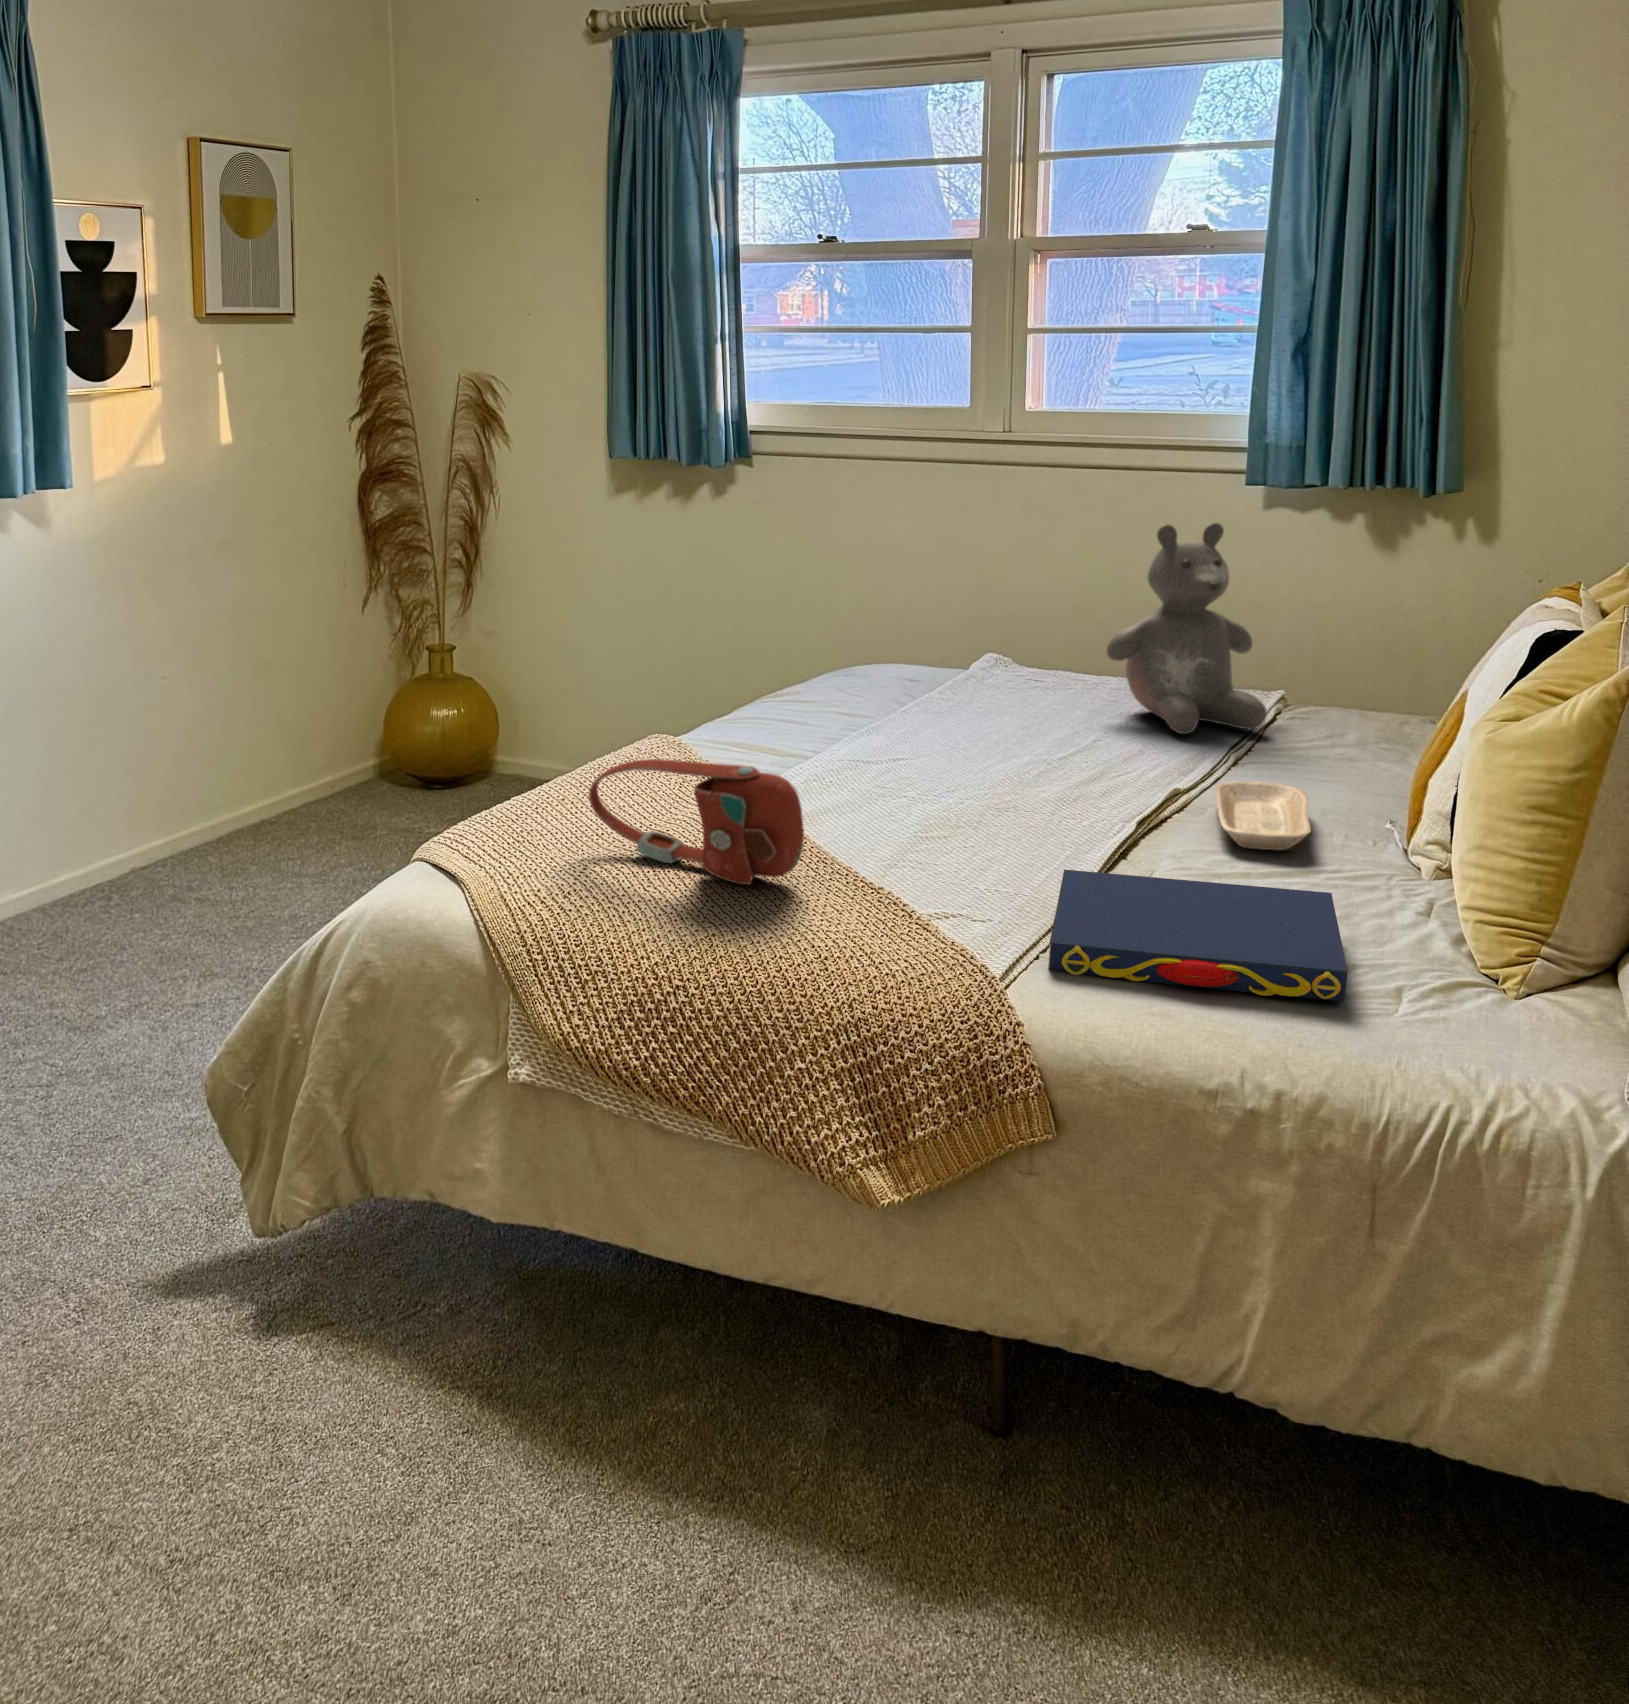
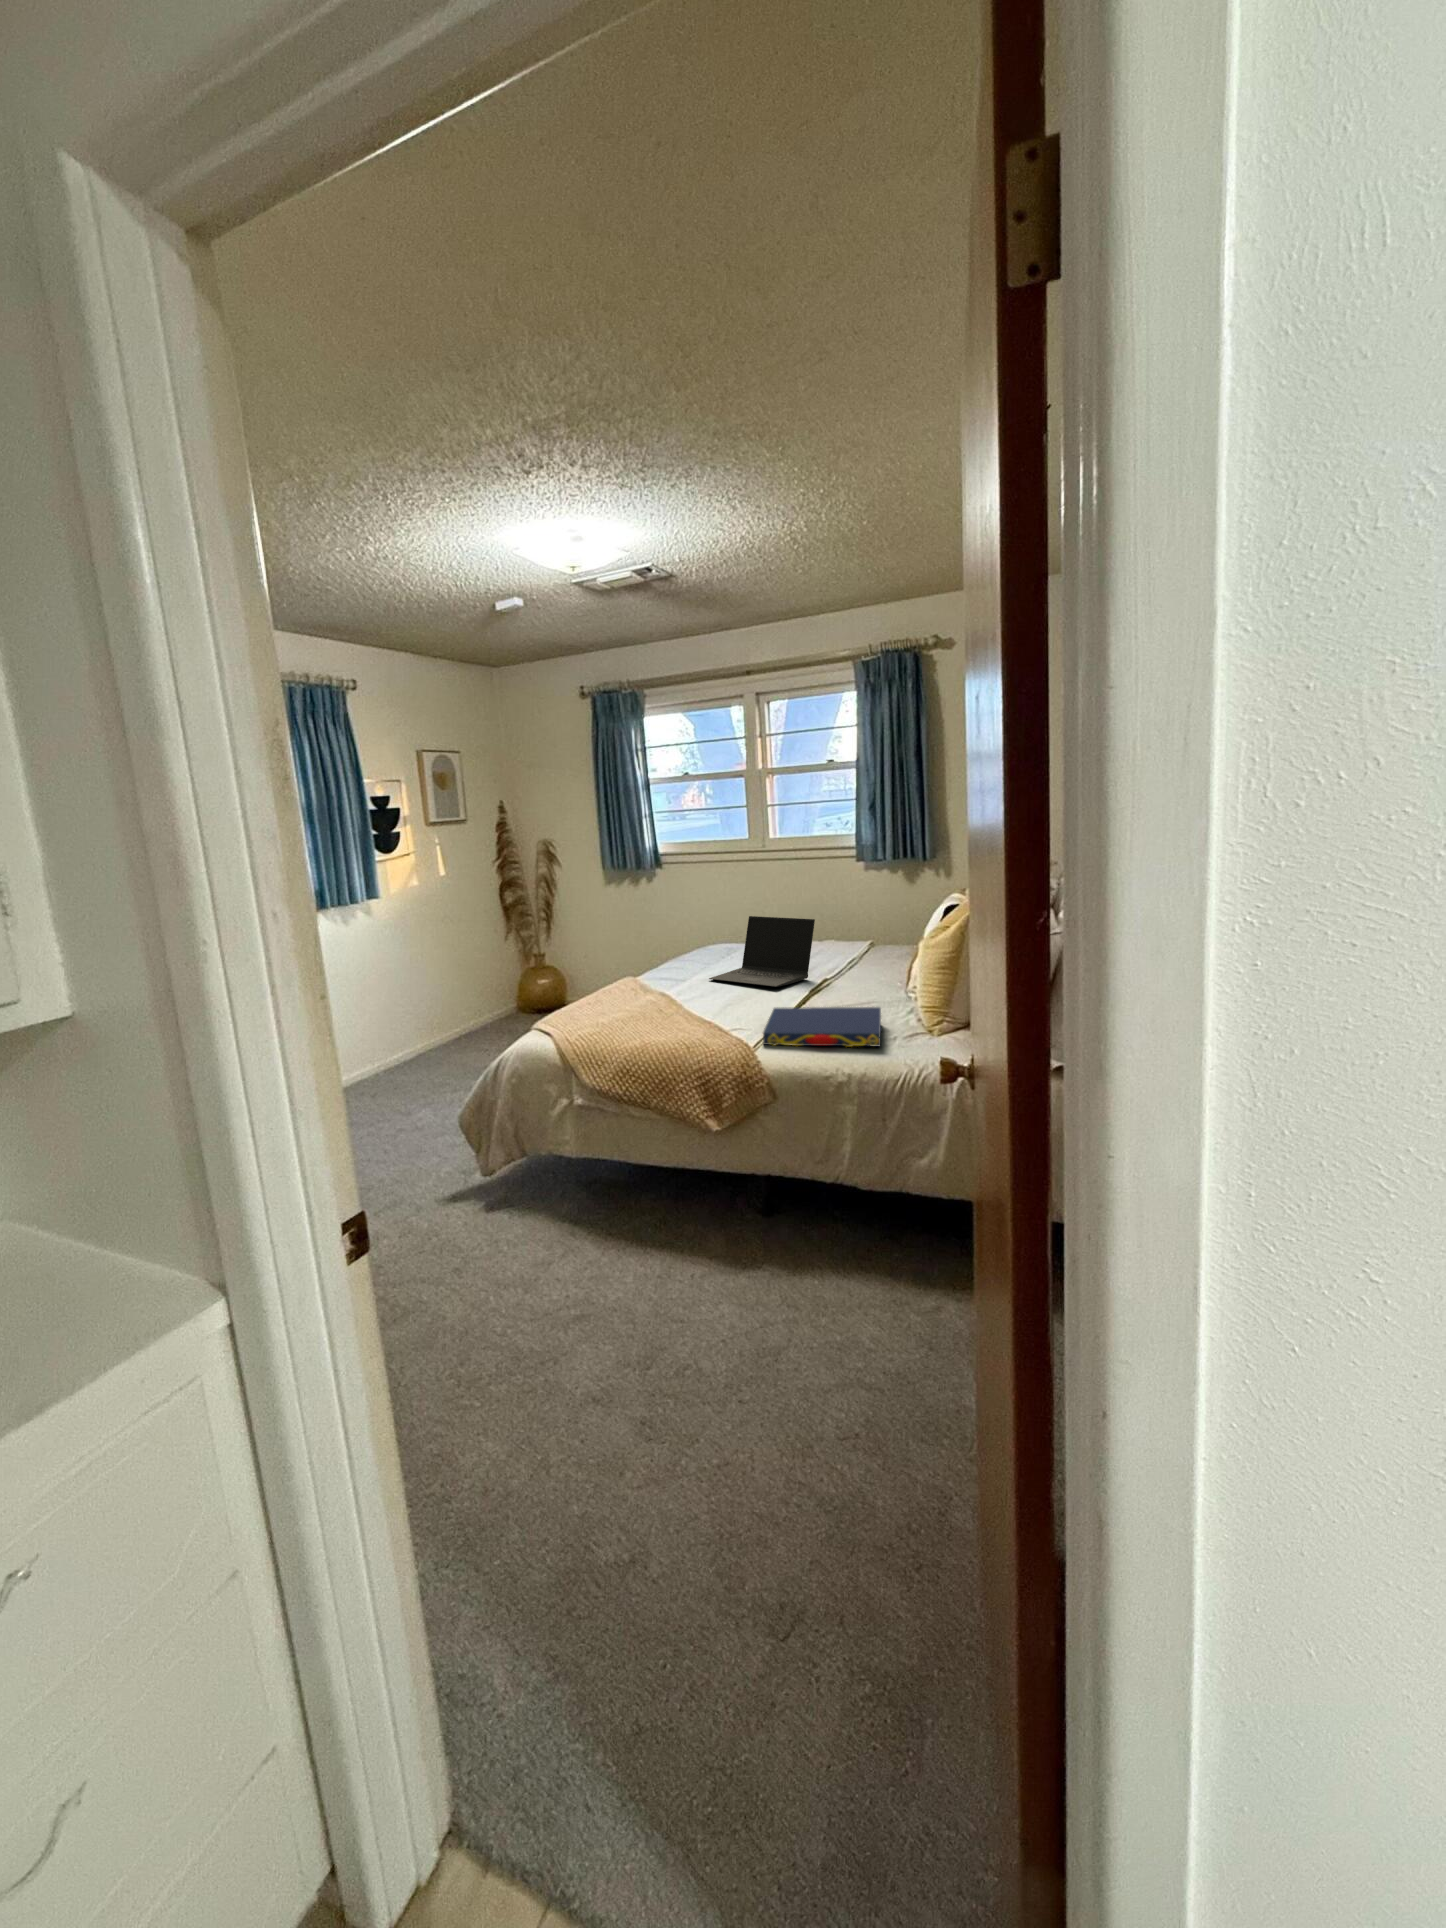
teddy bear: present [1107,523,1267,734] -> none [806,872,874,959]
laptop: none [880,618,1150,803] -> present [709,916,815,987]
handbag: present [589,759,804,885] -> none [578,975,666,1024]
tray: present [1215,782,1311,850] -> none [844,972,882,997]

